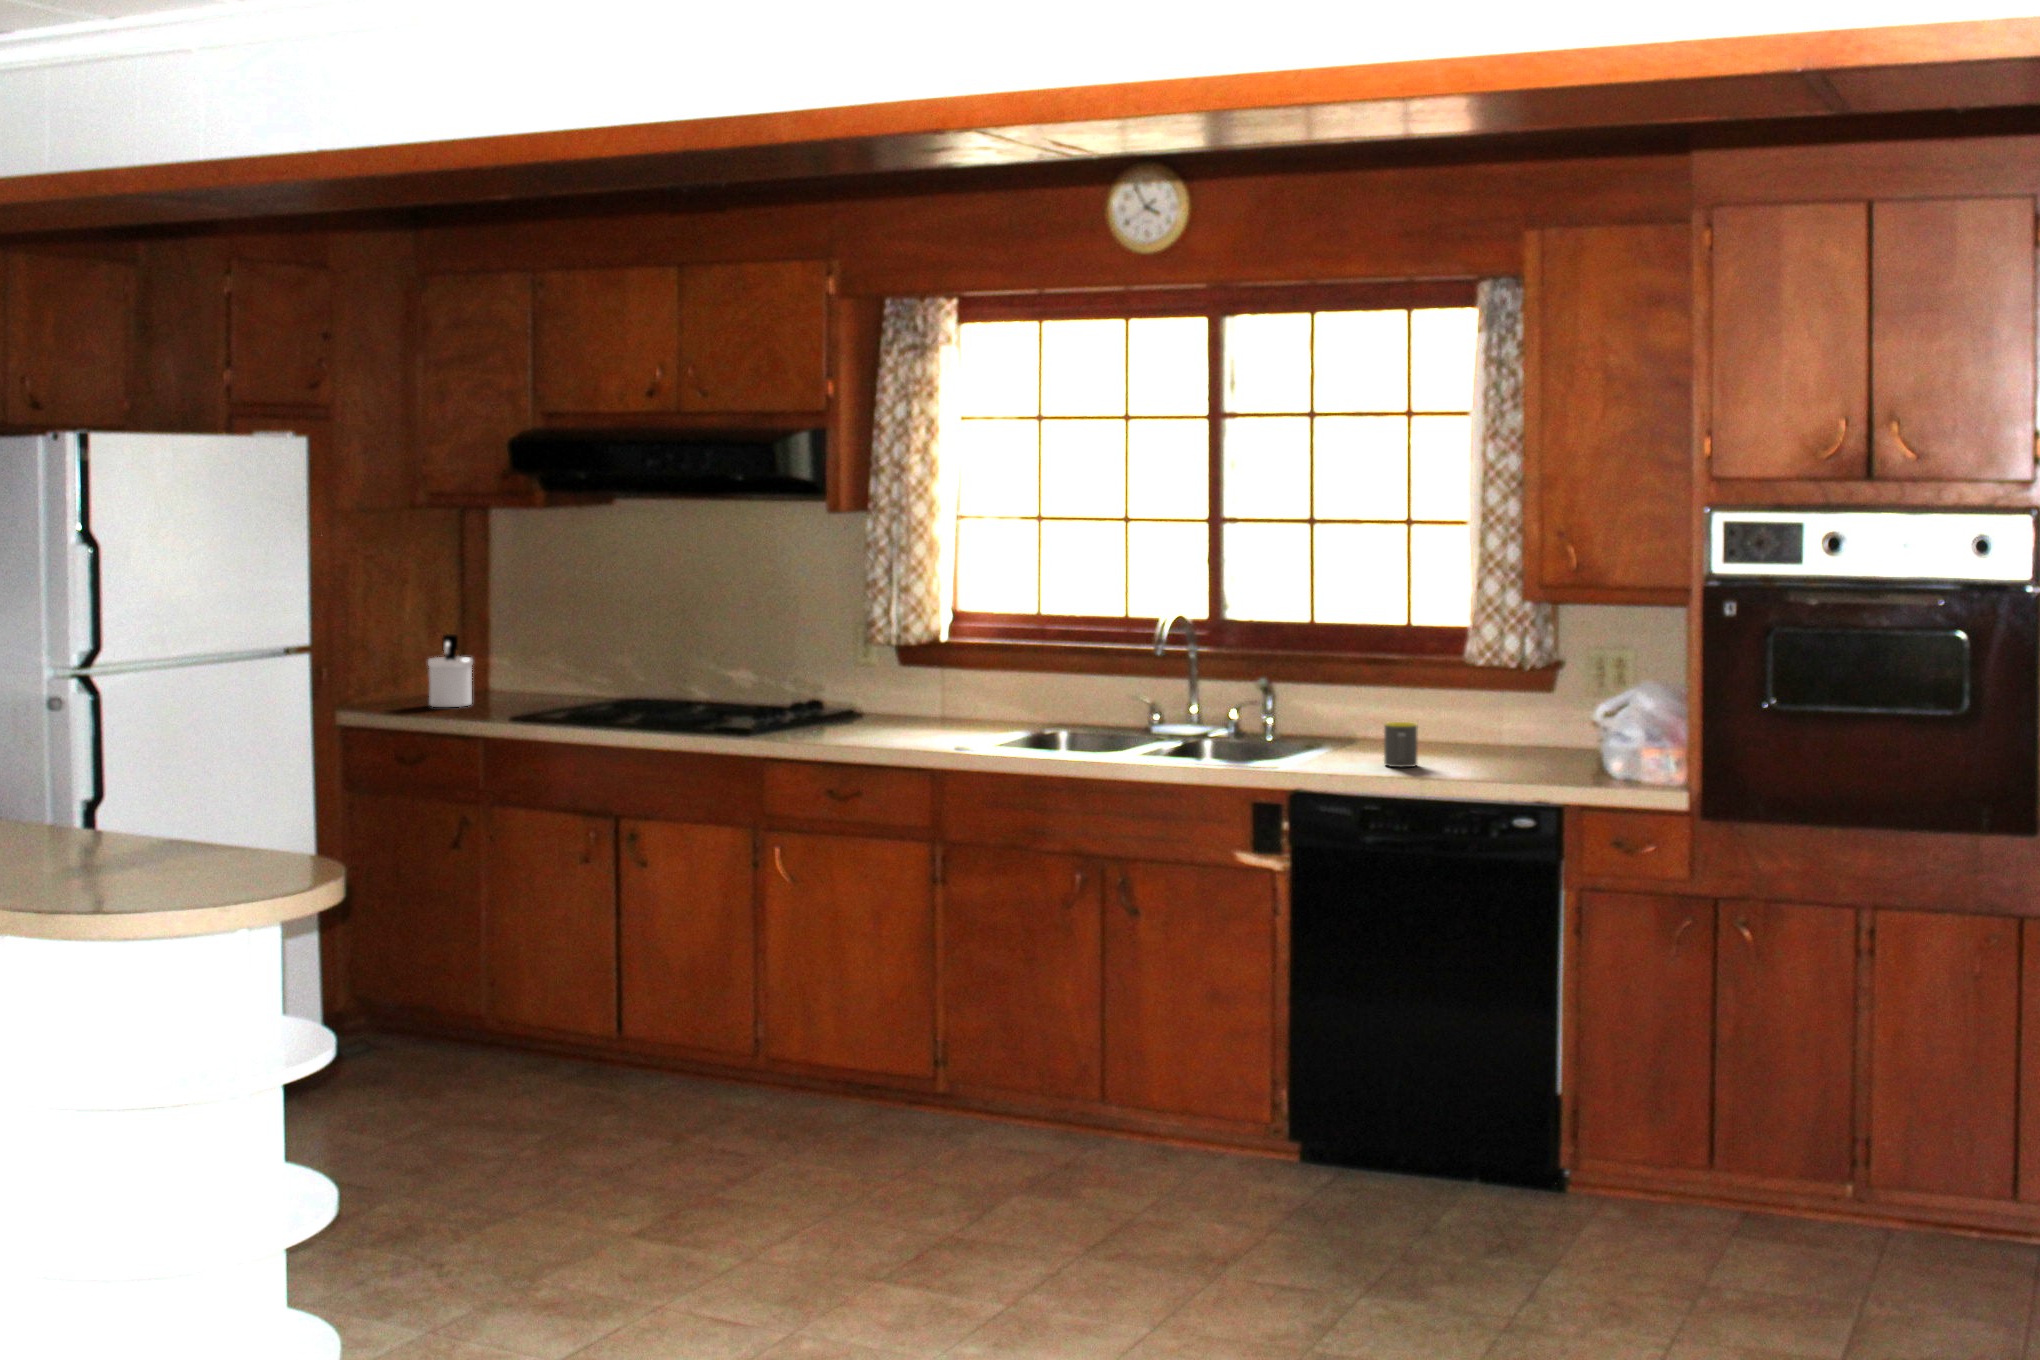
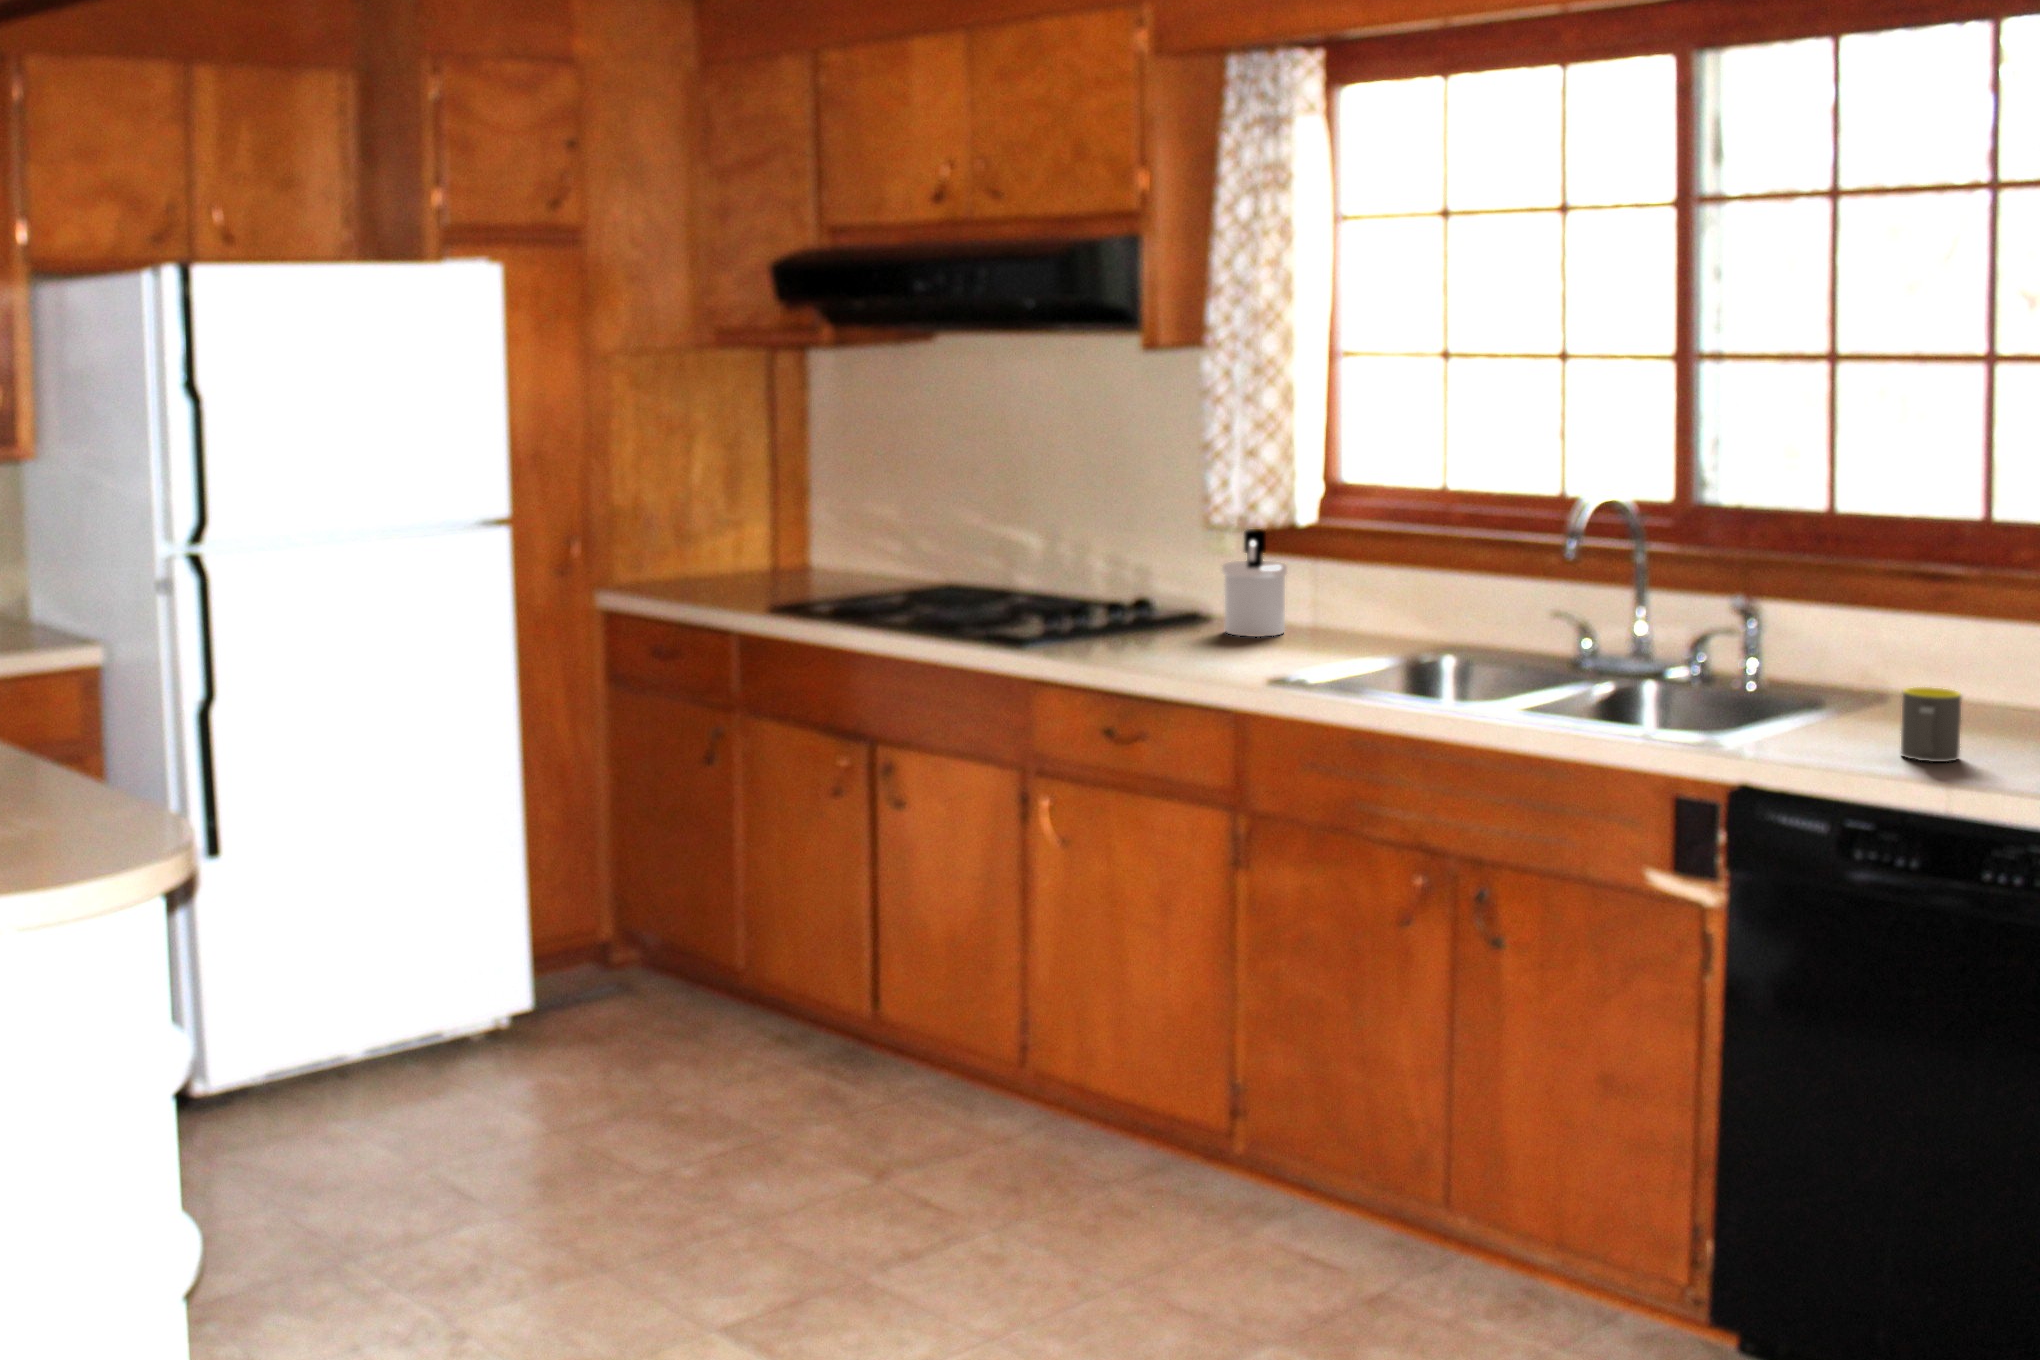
soap dispenser: present [428,634,473,707] -> present [1222,529,1287,637]

